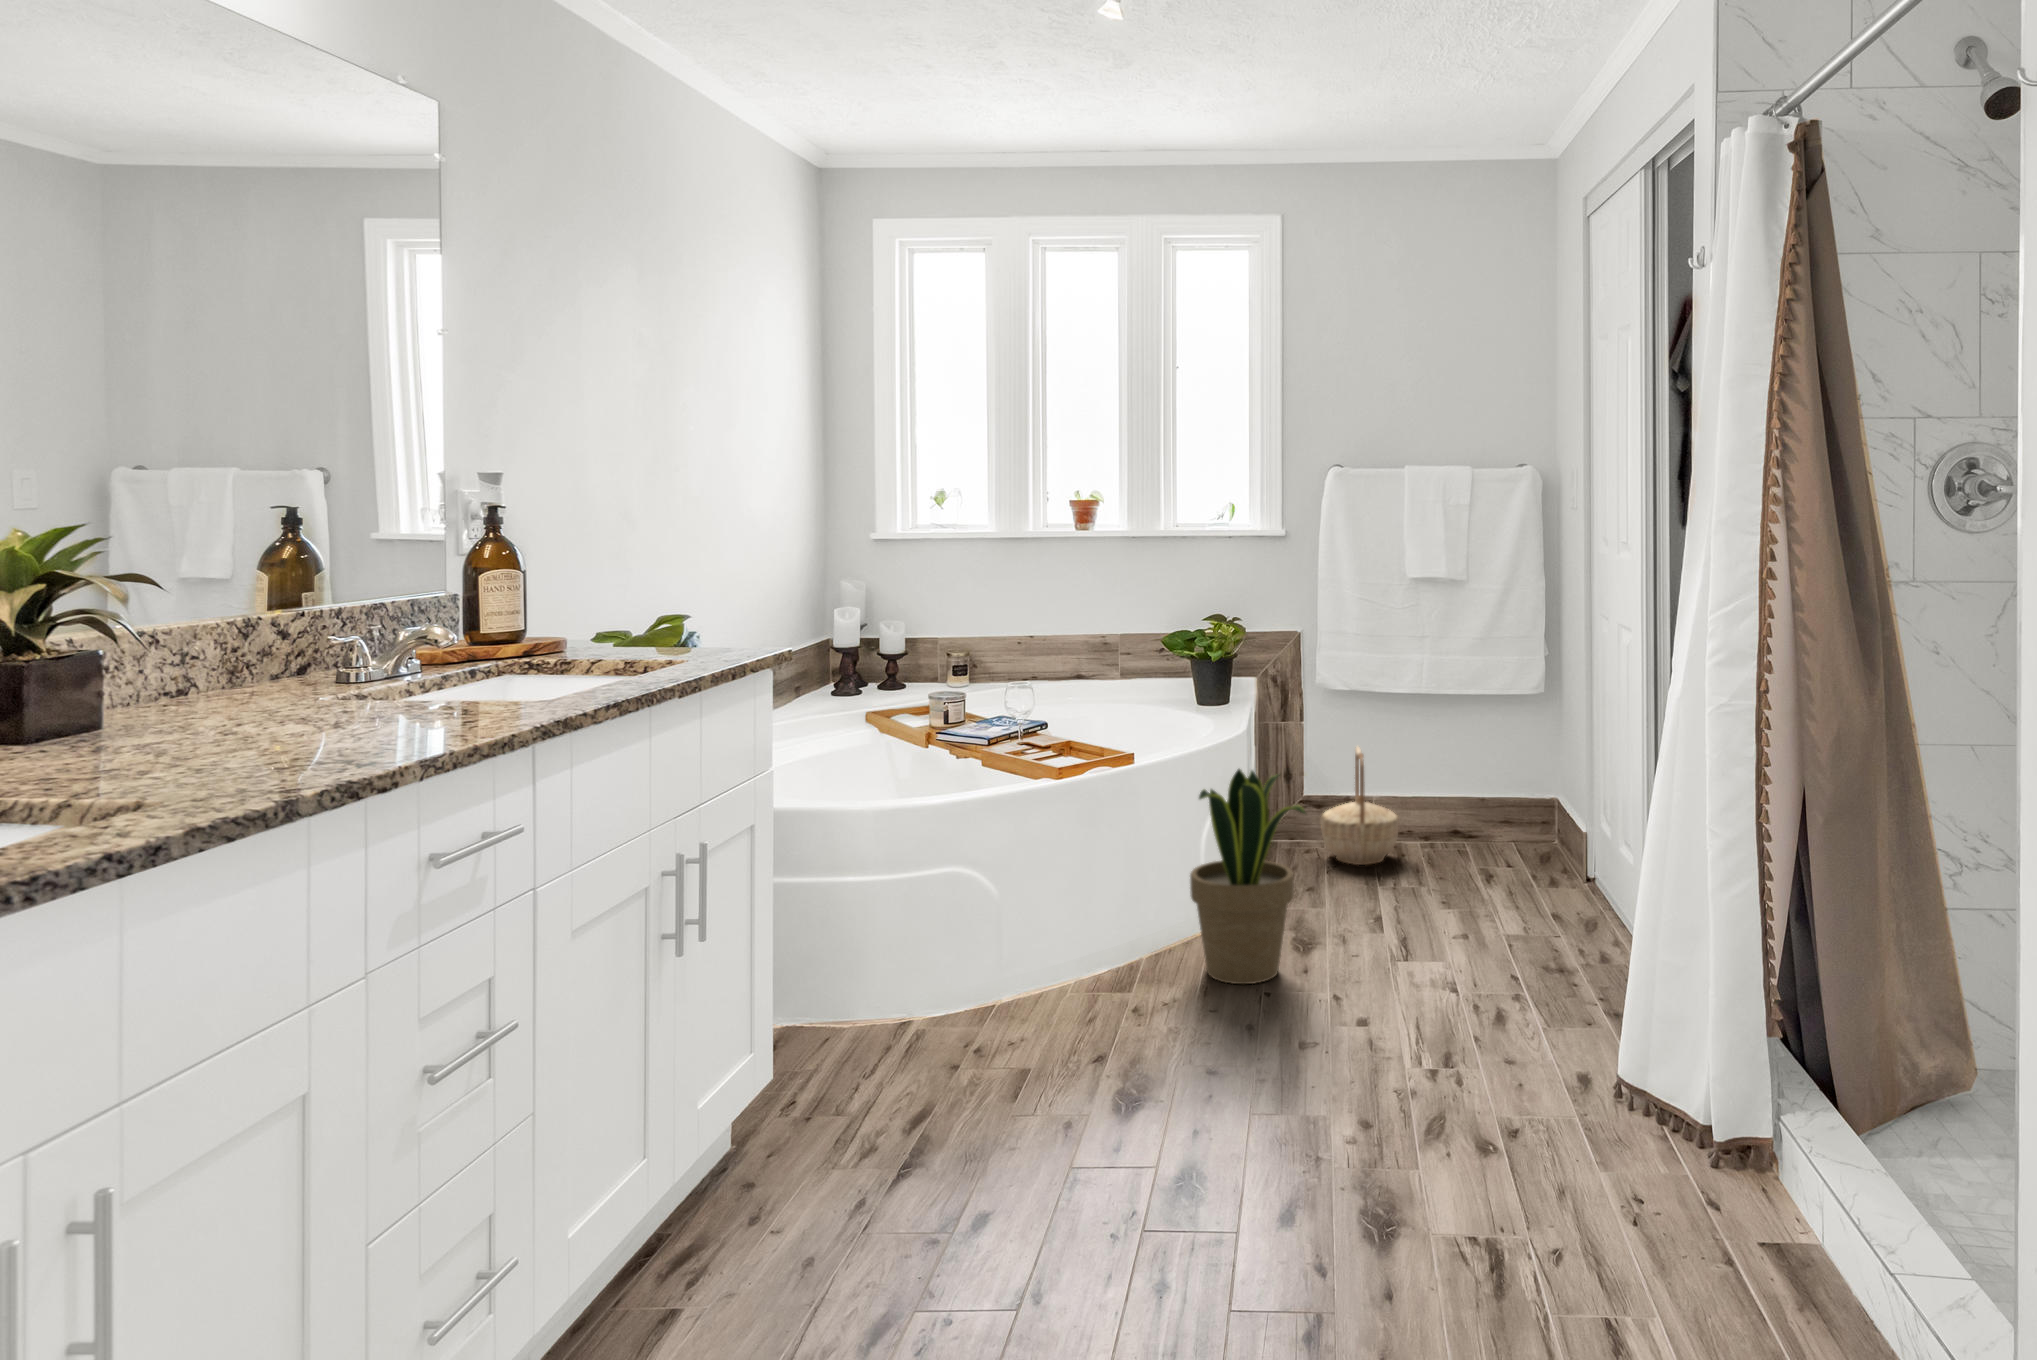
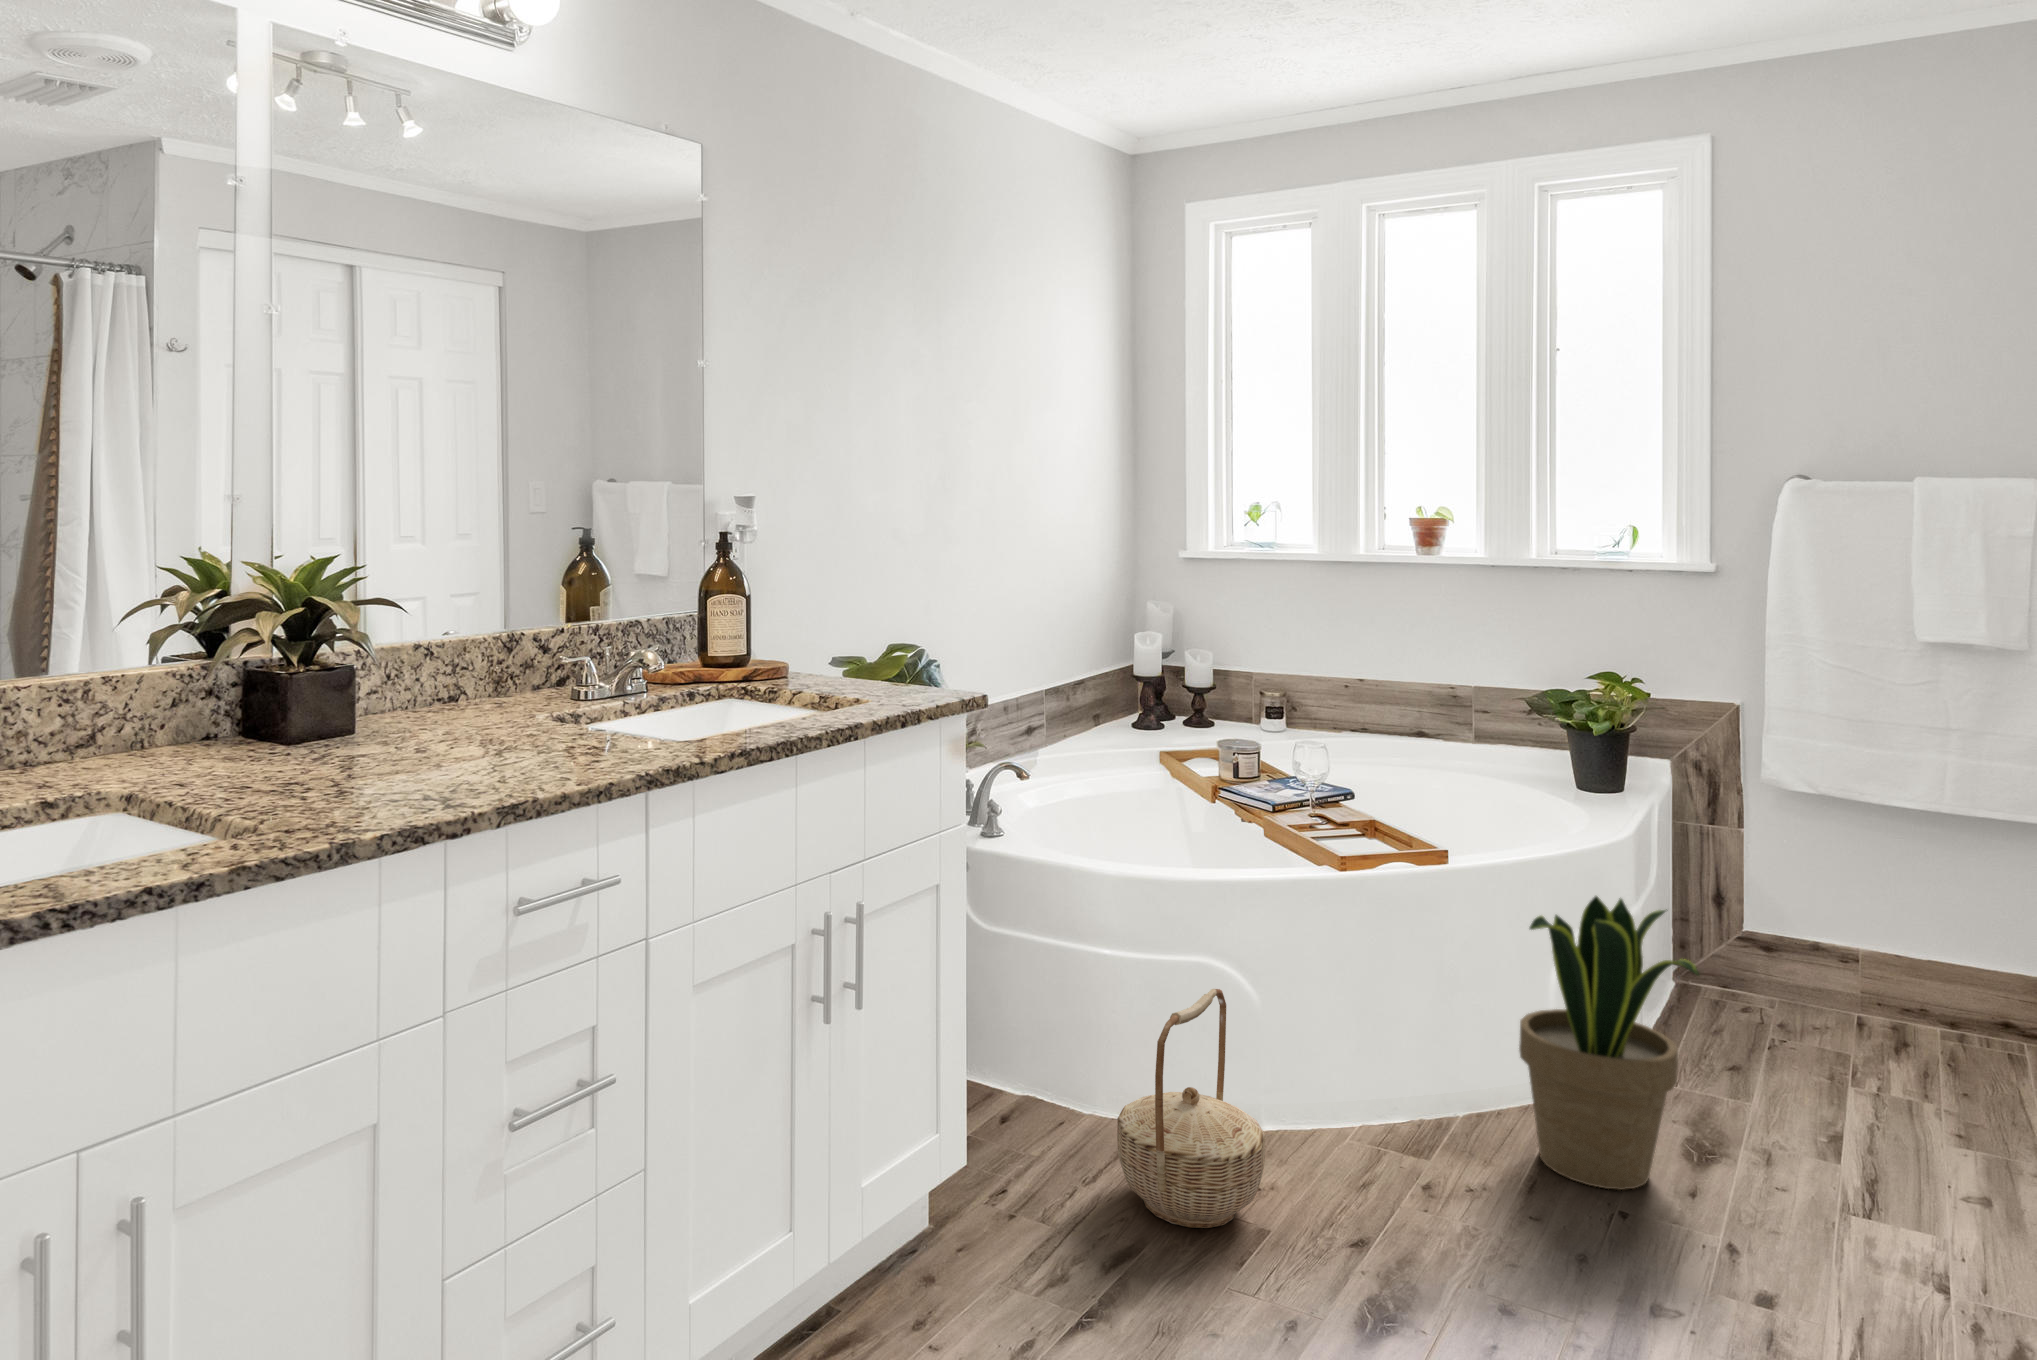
basket: present [1321,746,1398,865] -> present [1117,989,1266,1228]

